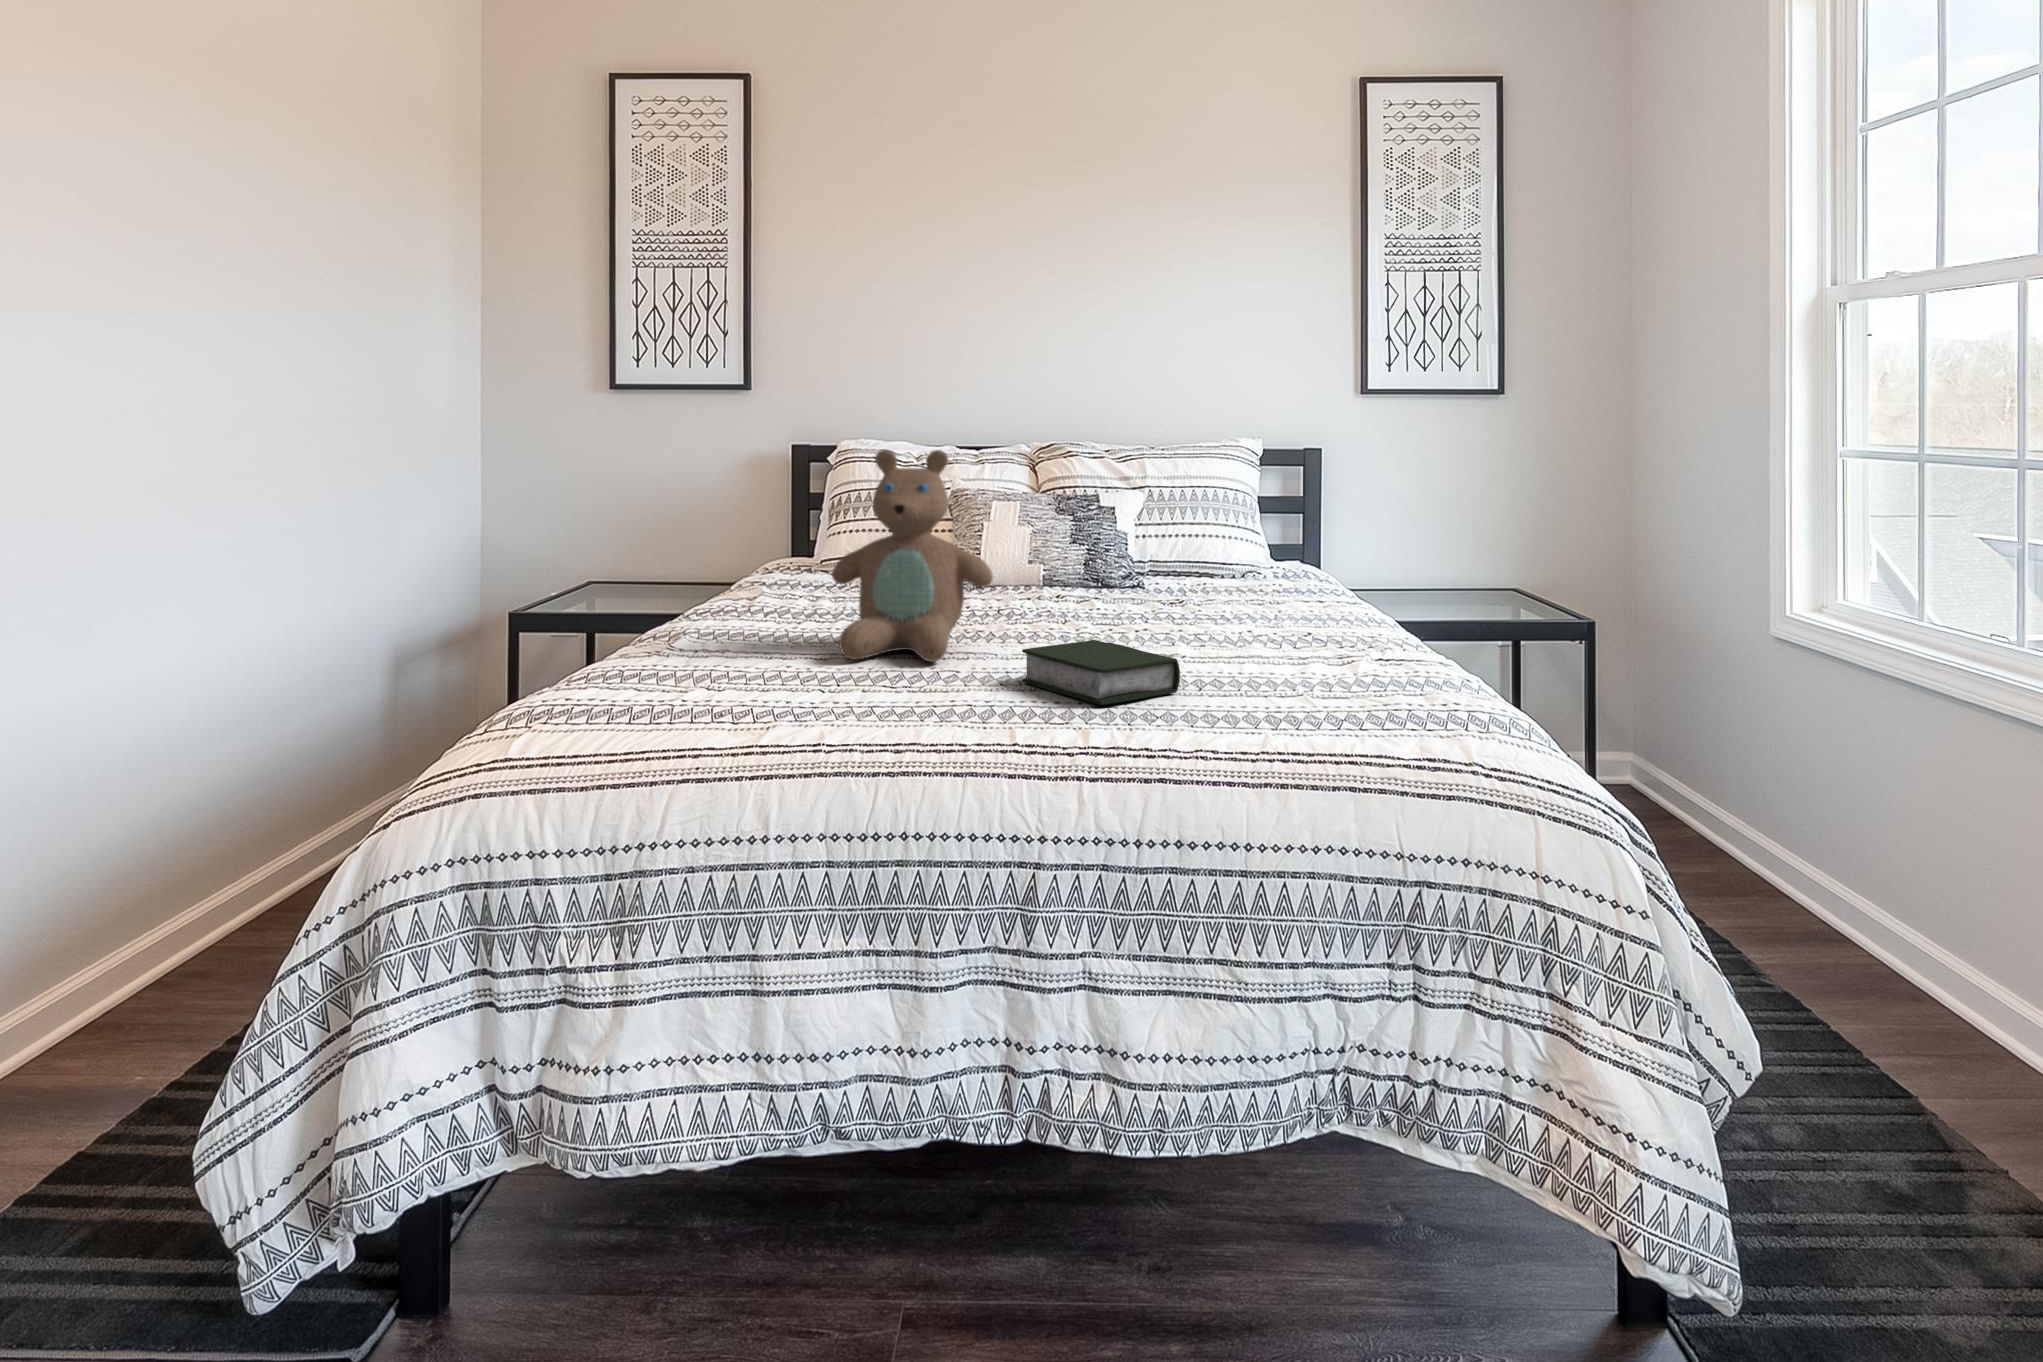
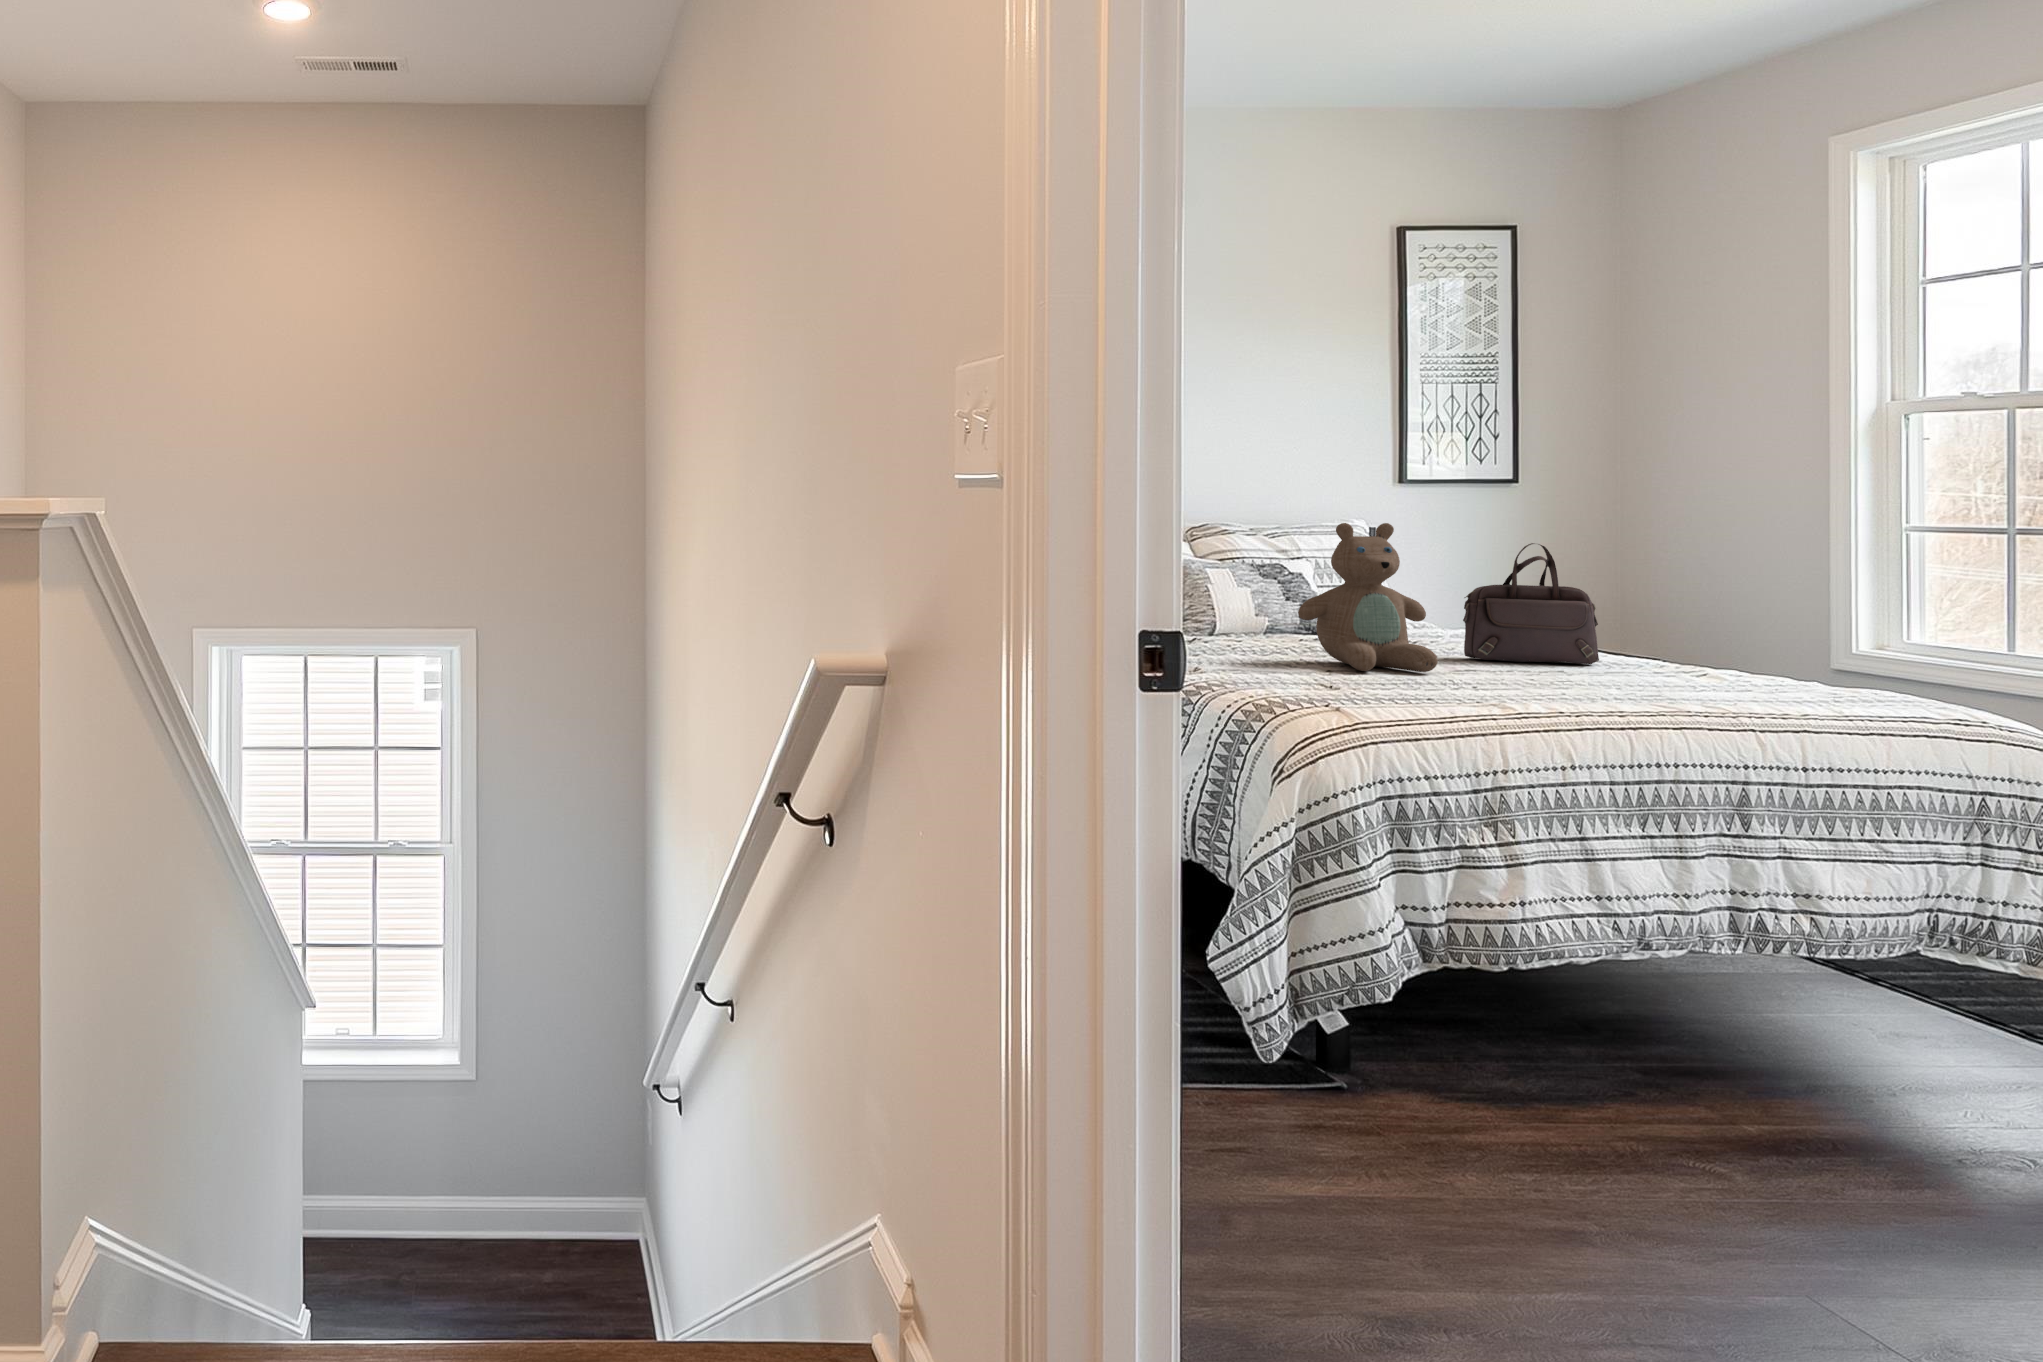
handbag: none [1096,478,1248,648] -> present [1463,543,1599,664]
book: present [1022,640,1180,705] -> none [1533,655,1665,692]

